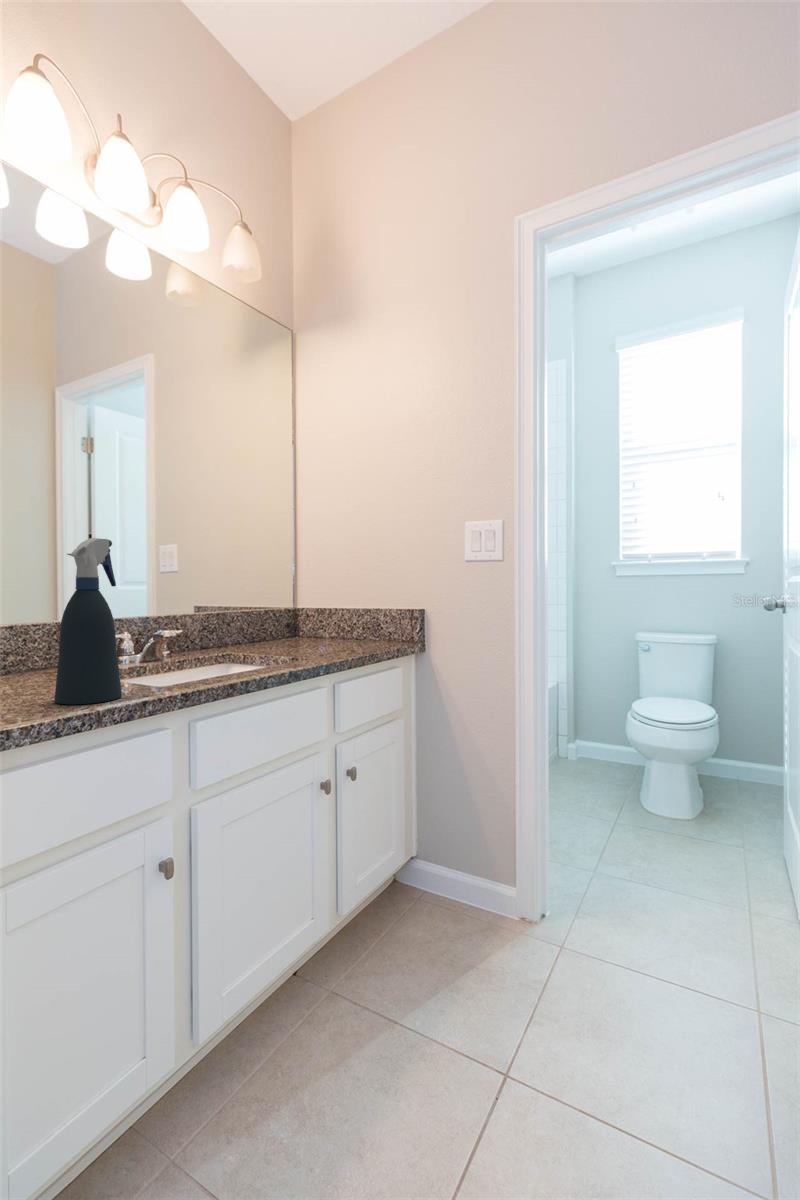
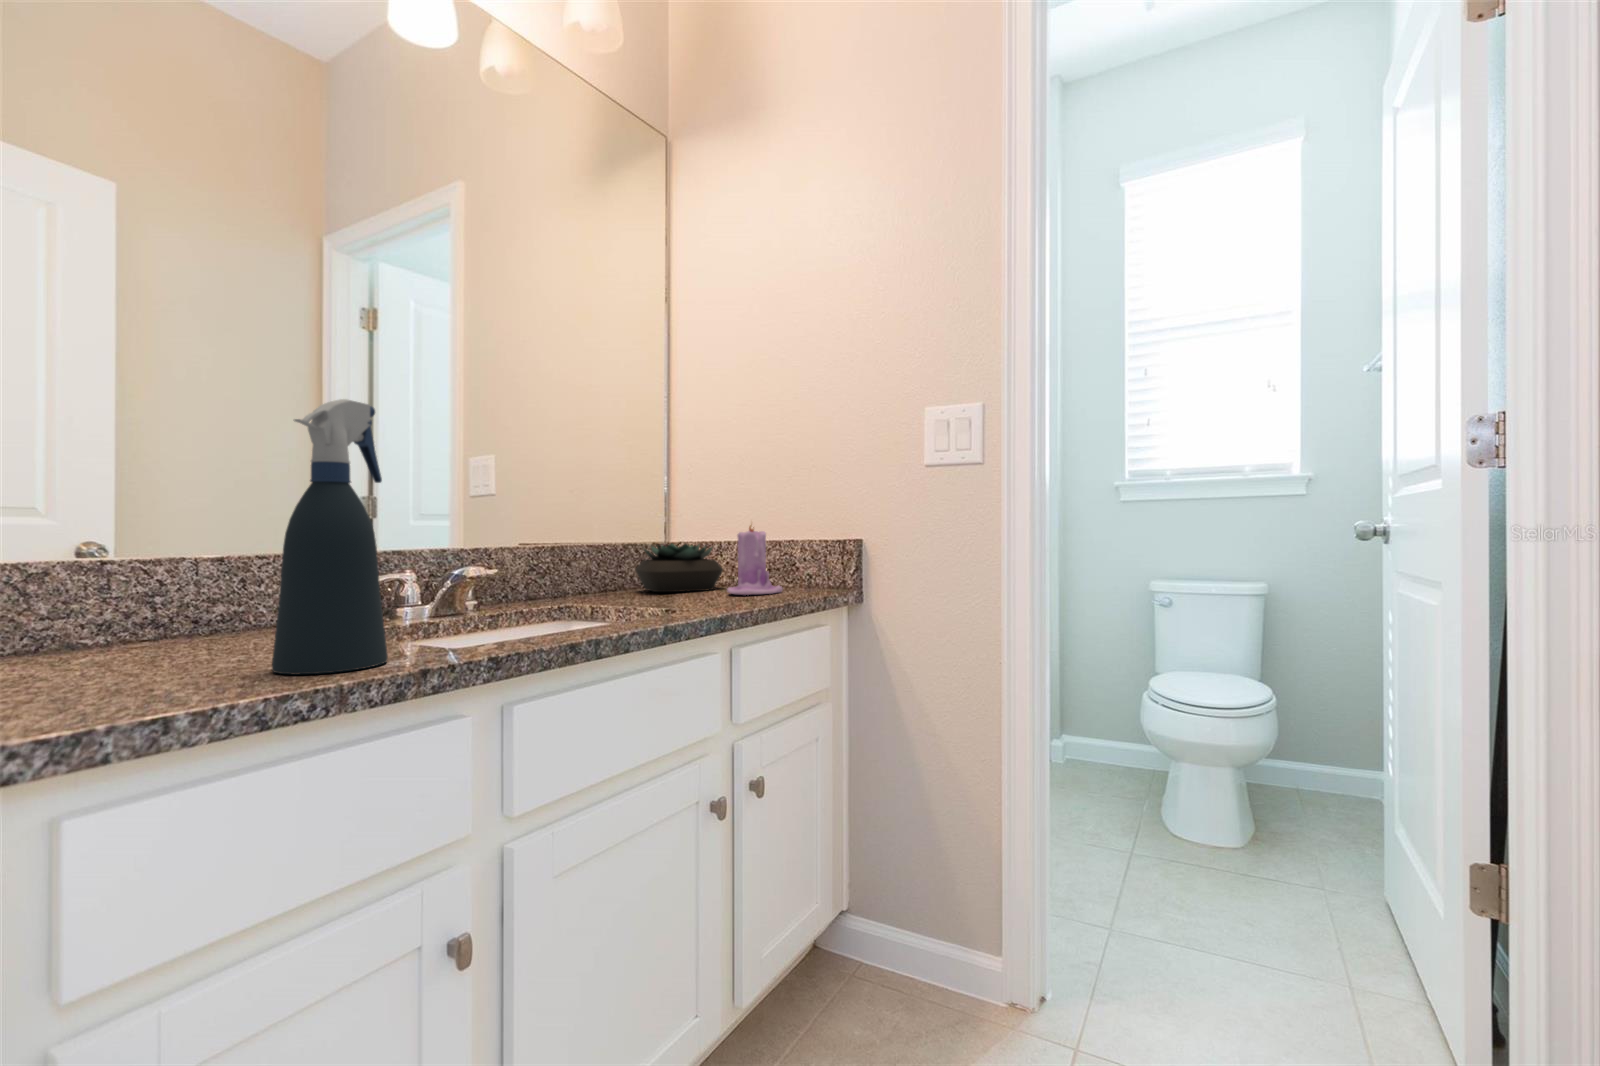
candle: none [335,597,372,647] -> present [727,525,783,595]
succulent plant: none [274,610,334,644] -> present [635,544,723,592]

